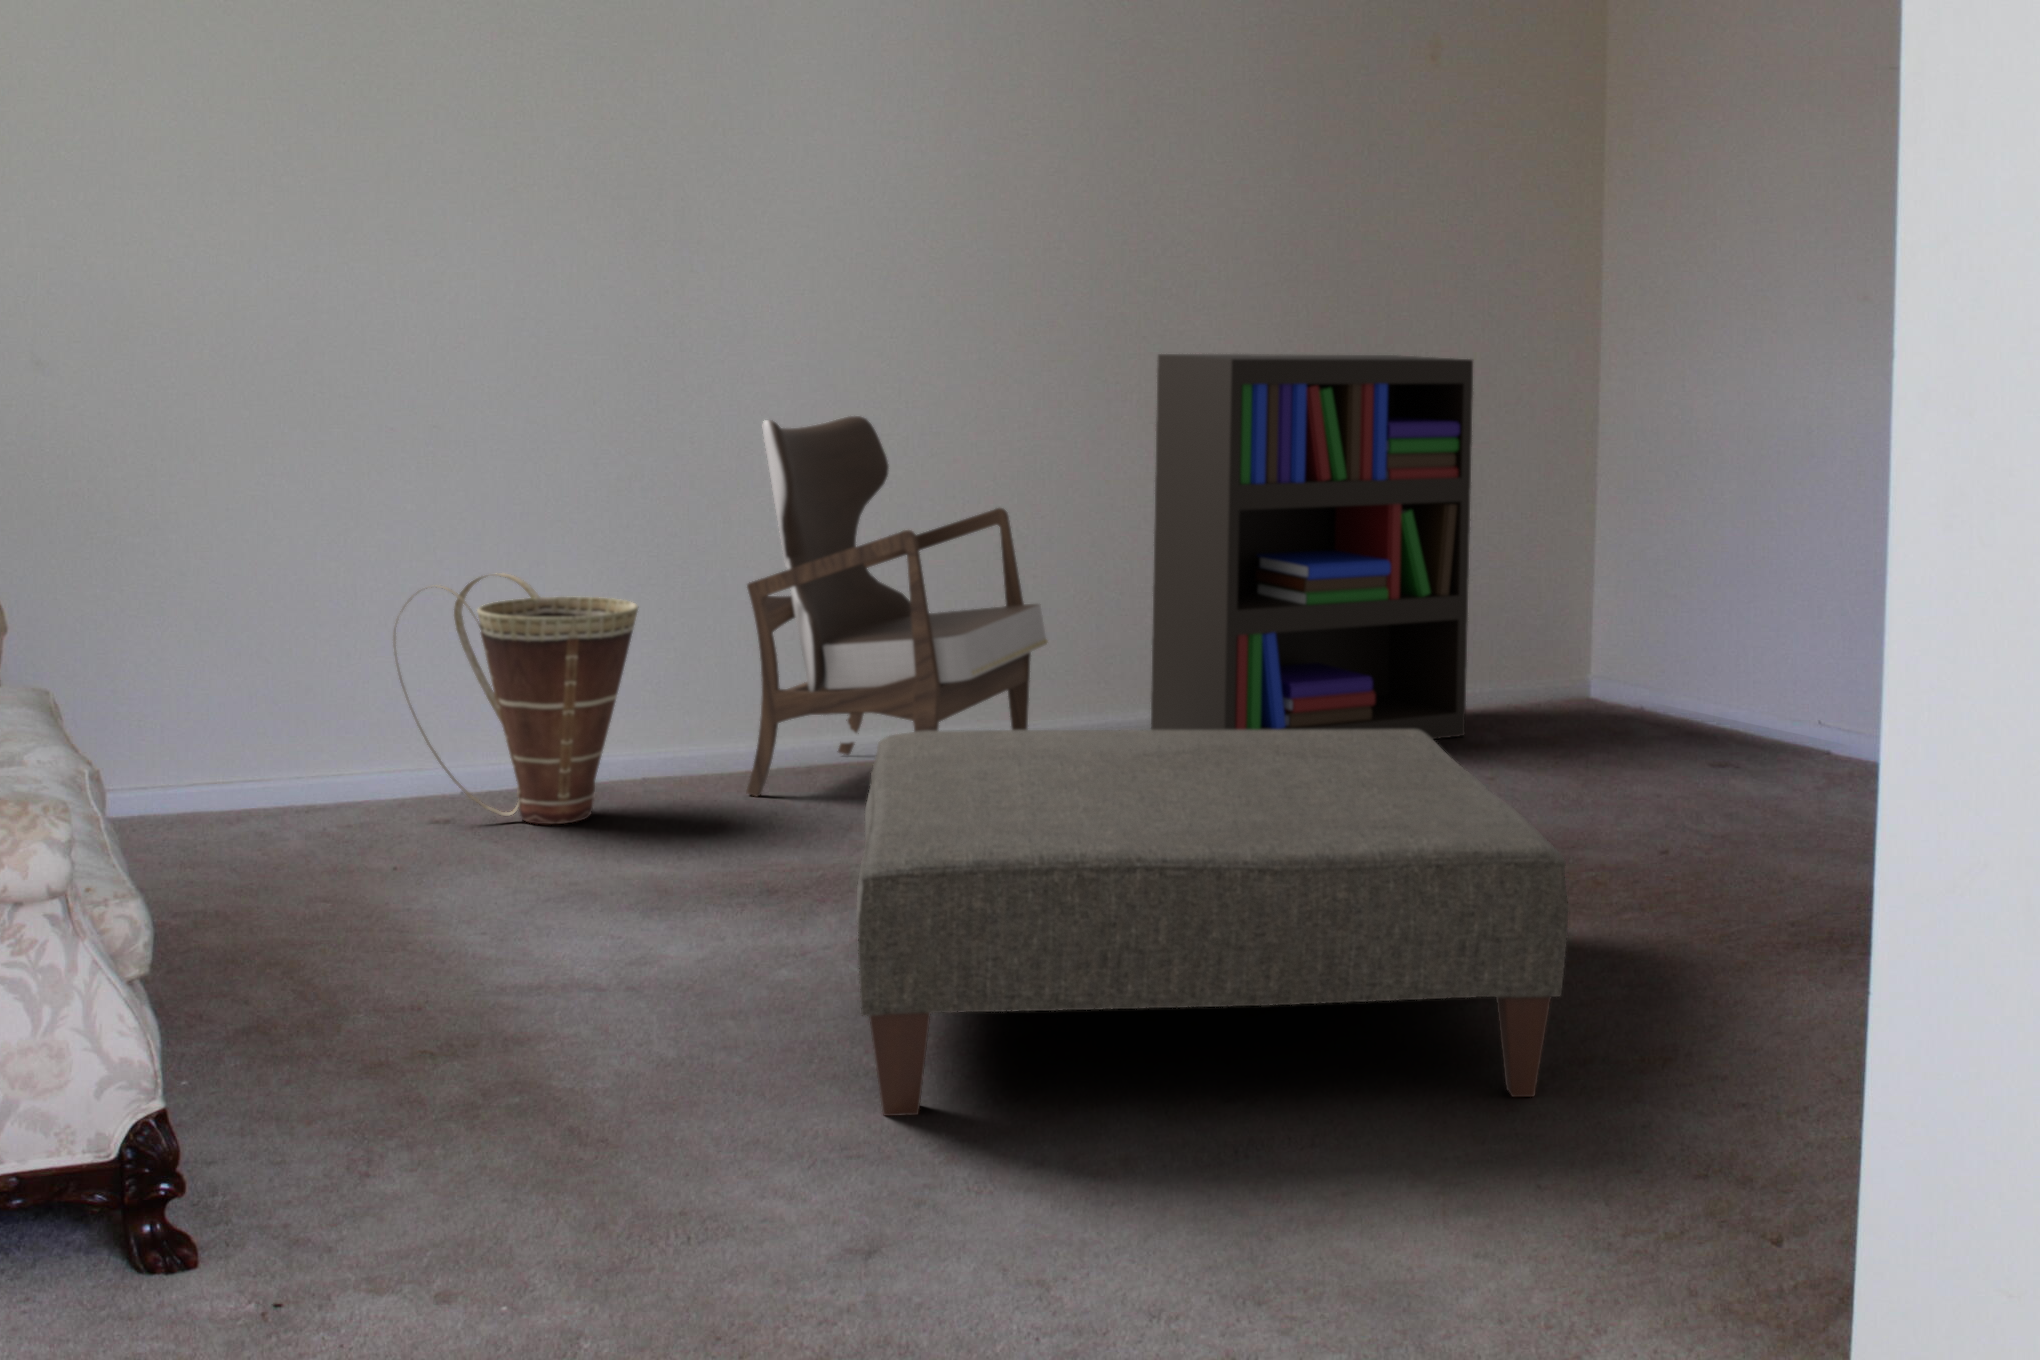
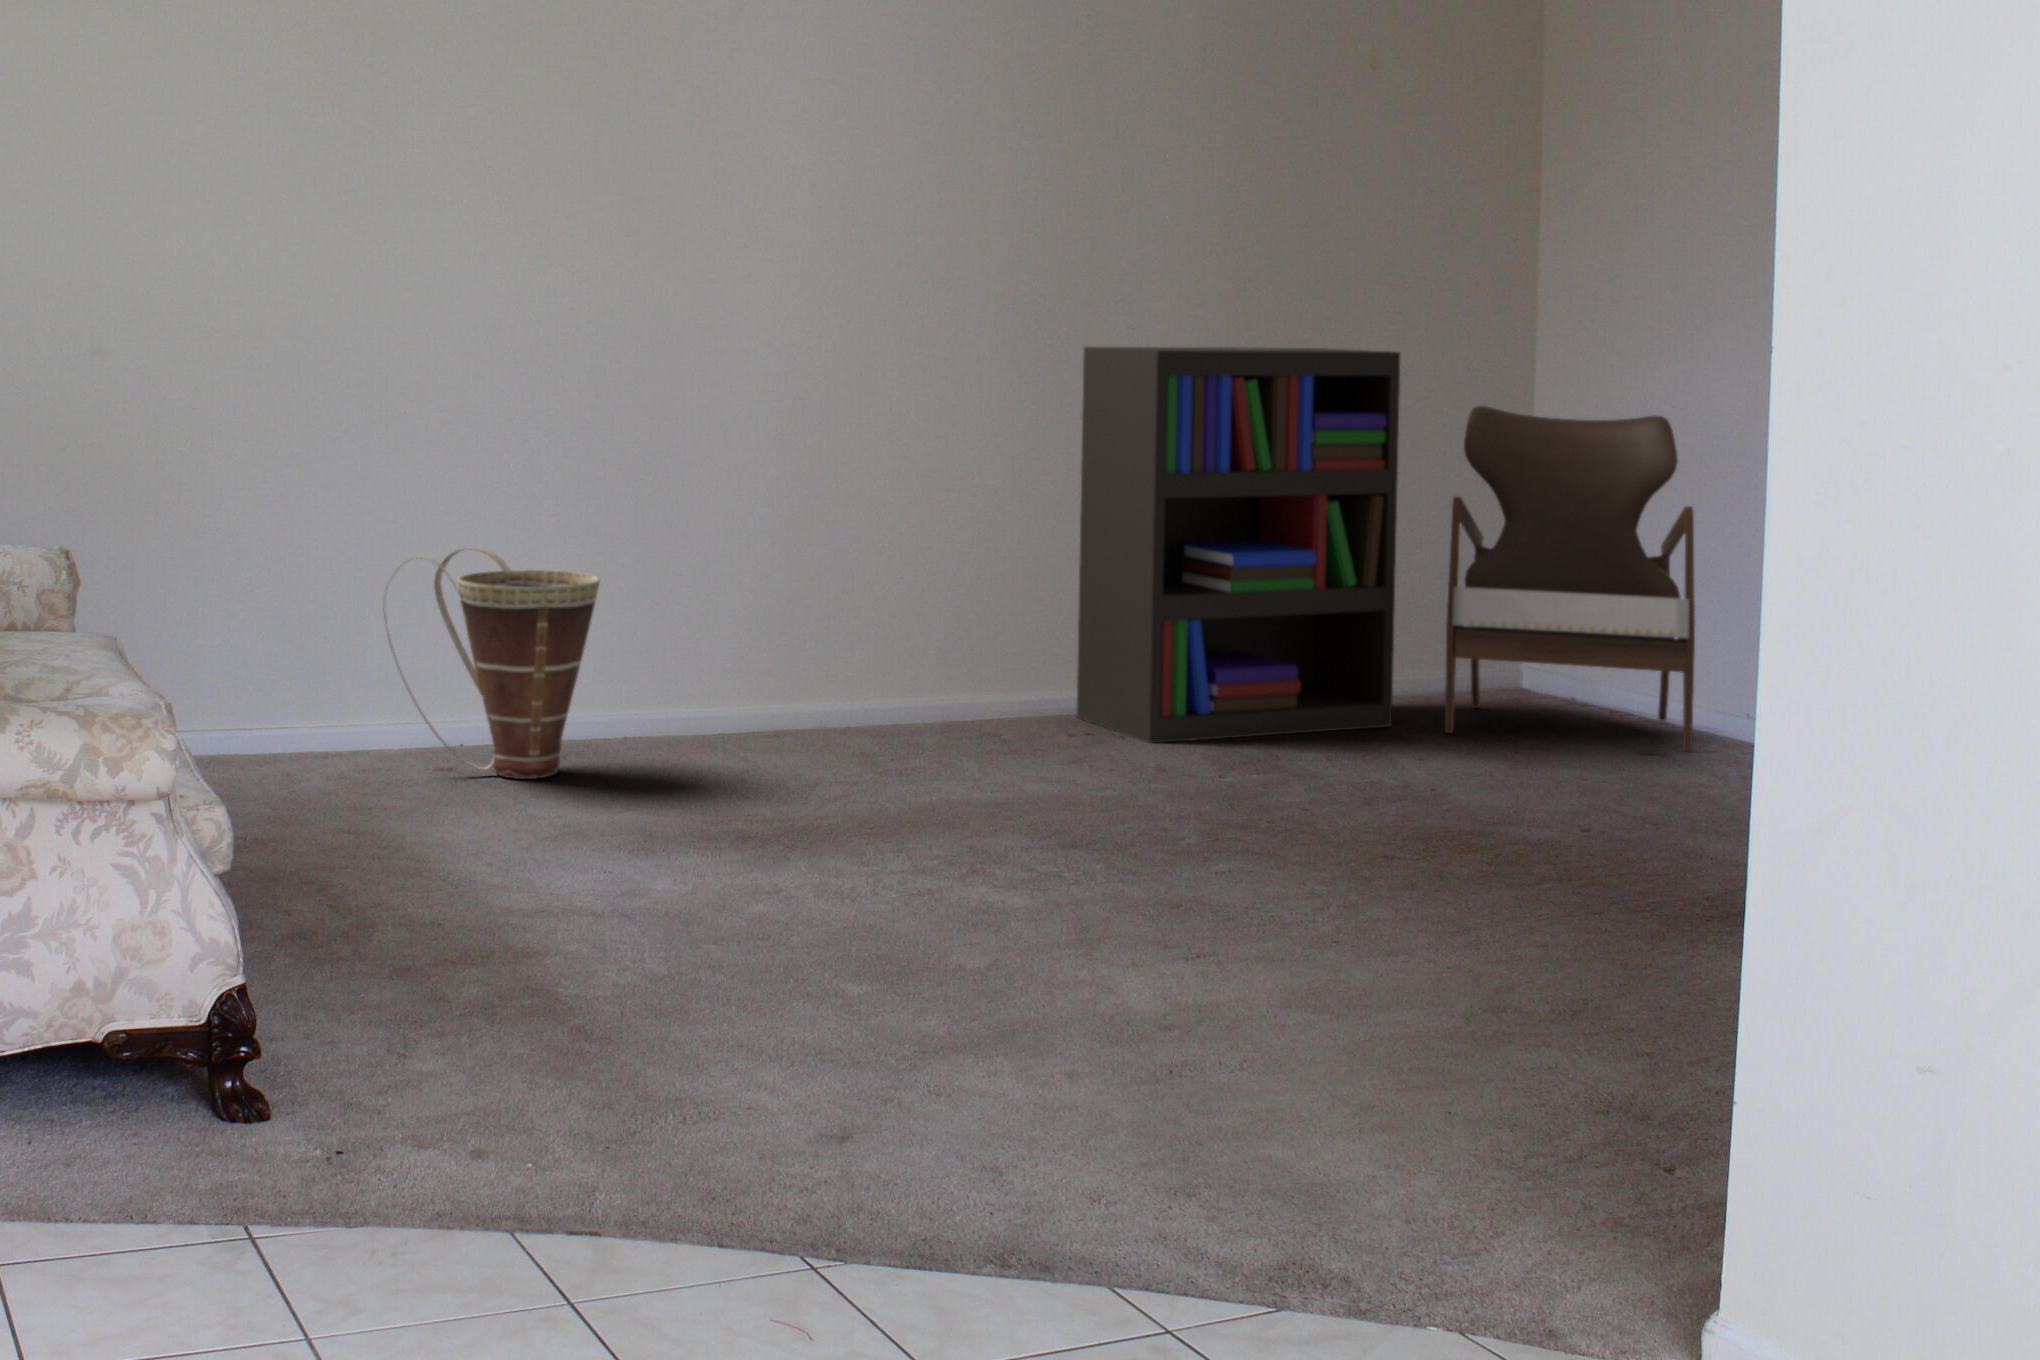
armchair: present [747,416,1048,797] -> present [1445,406,1695,751]
ottoman: present [856,729,1568,1116] -> none [823,696,1496,1051]

